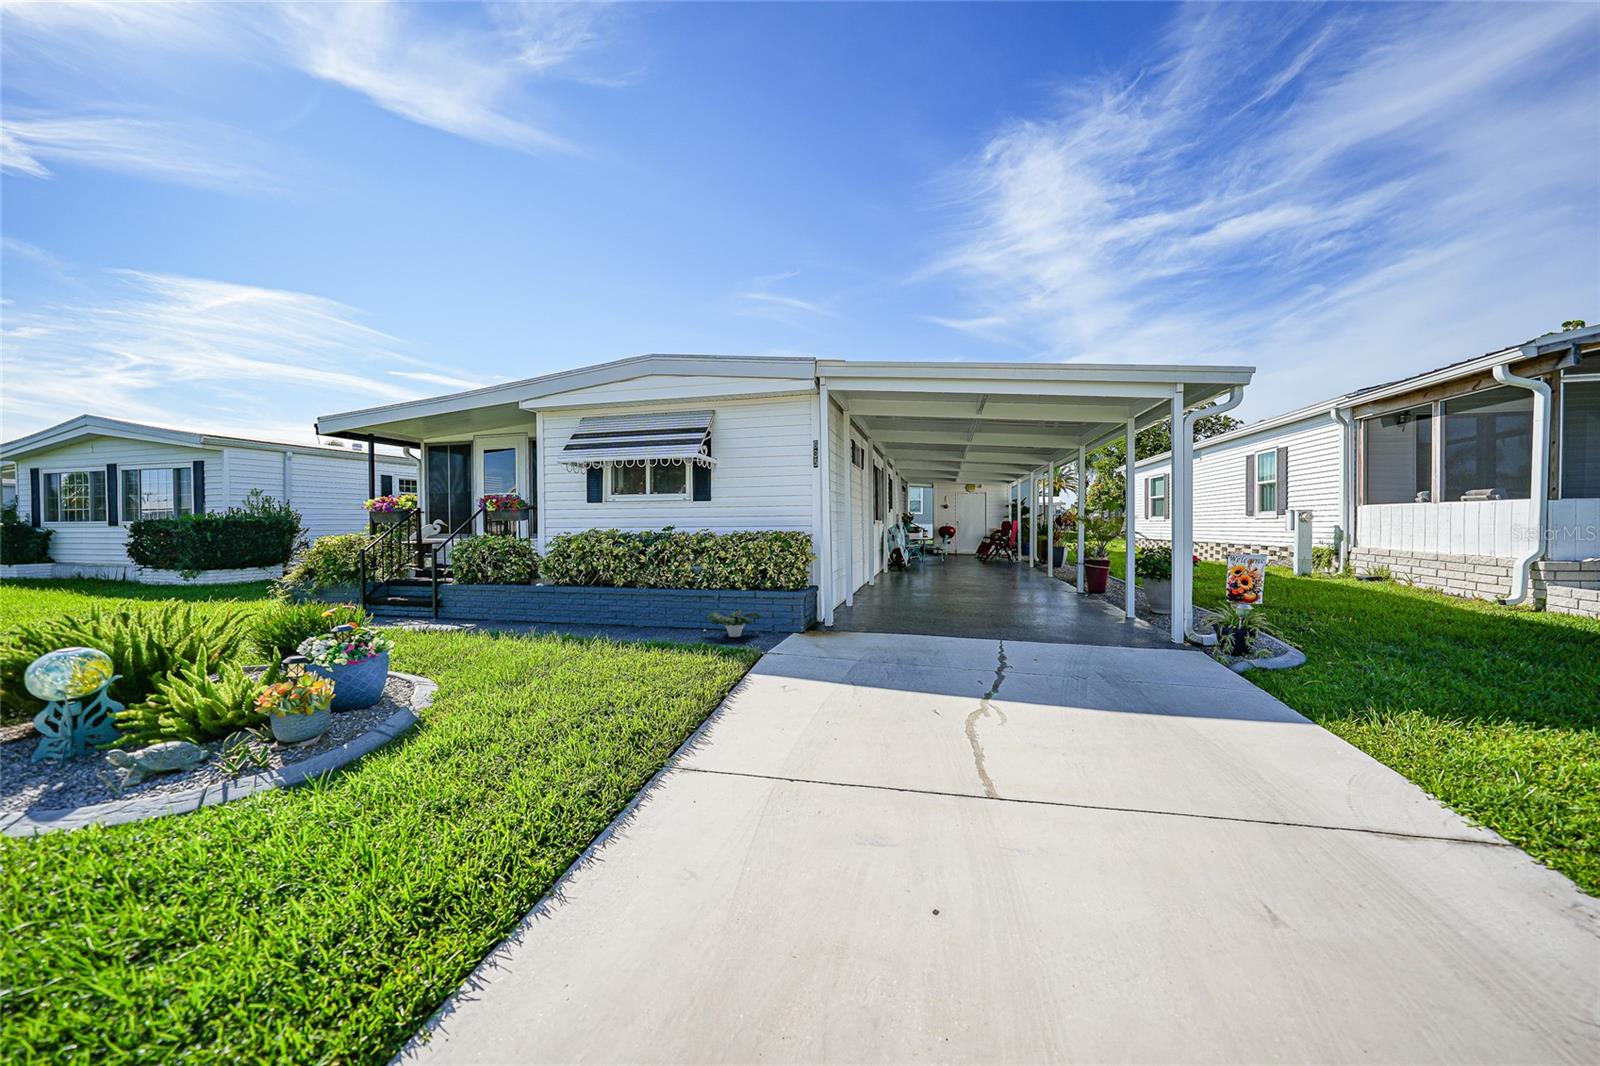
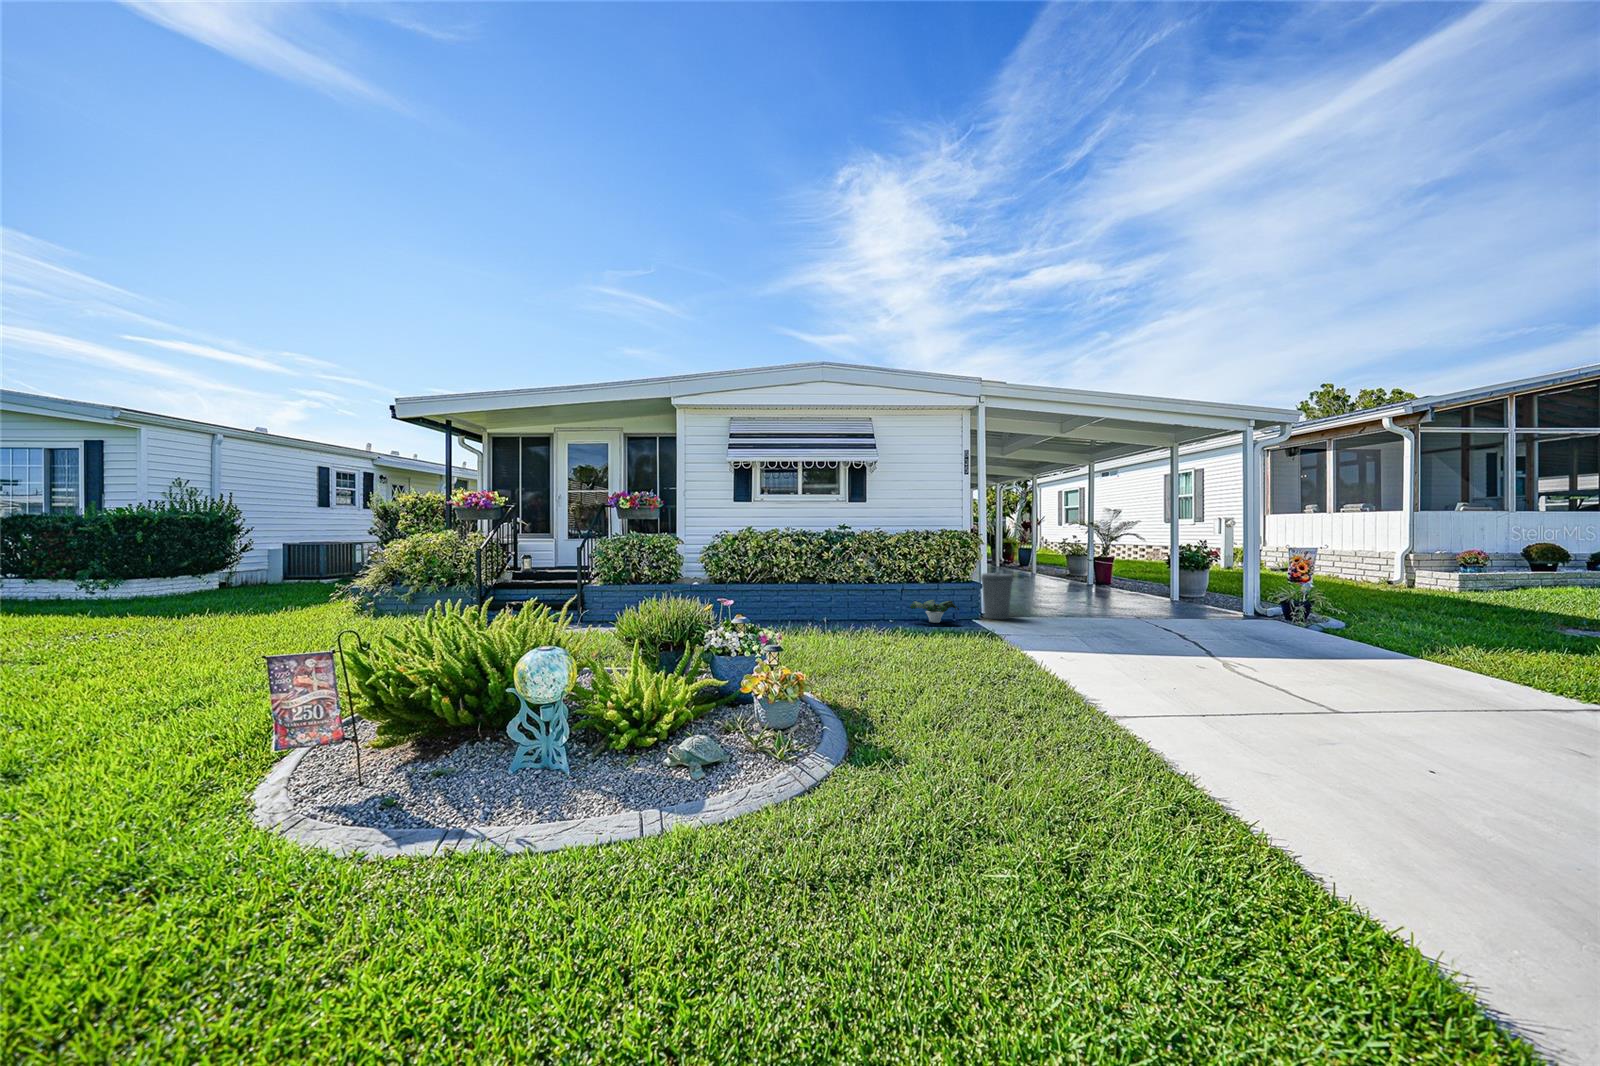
trash can: none [804,580,840,636] -> present [981,572,1013,619]

